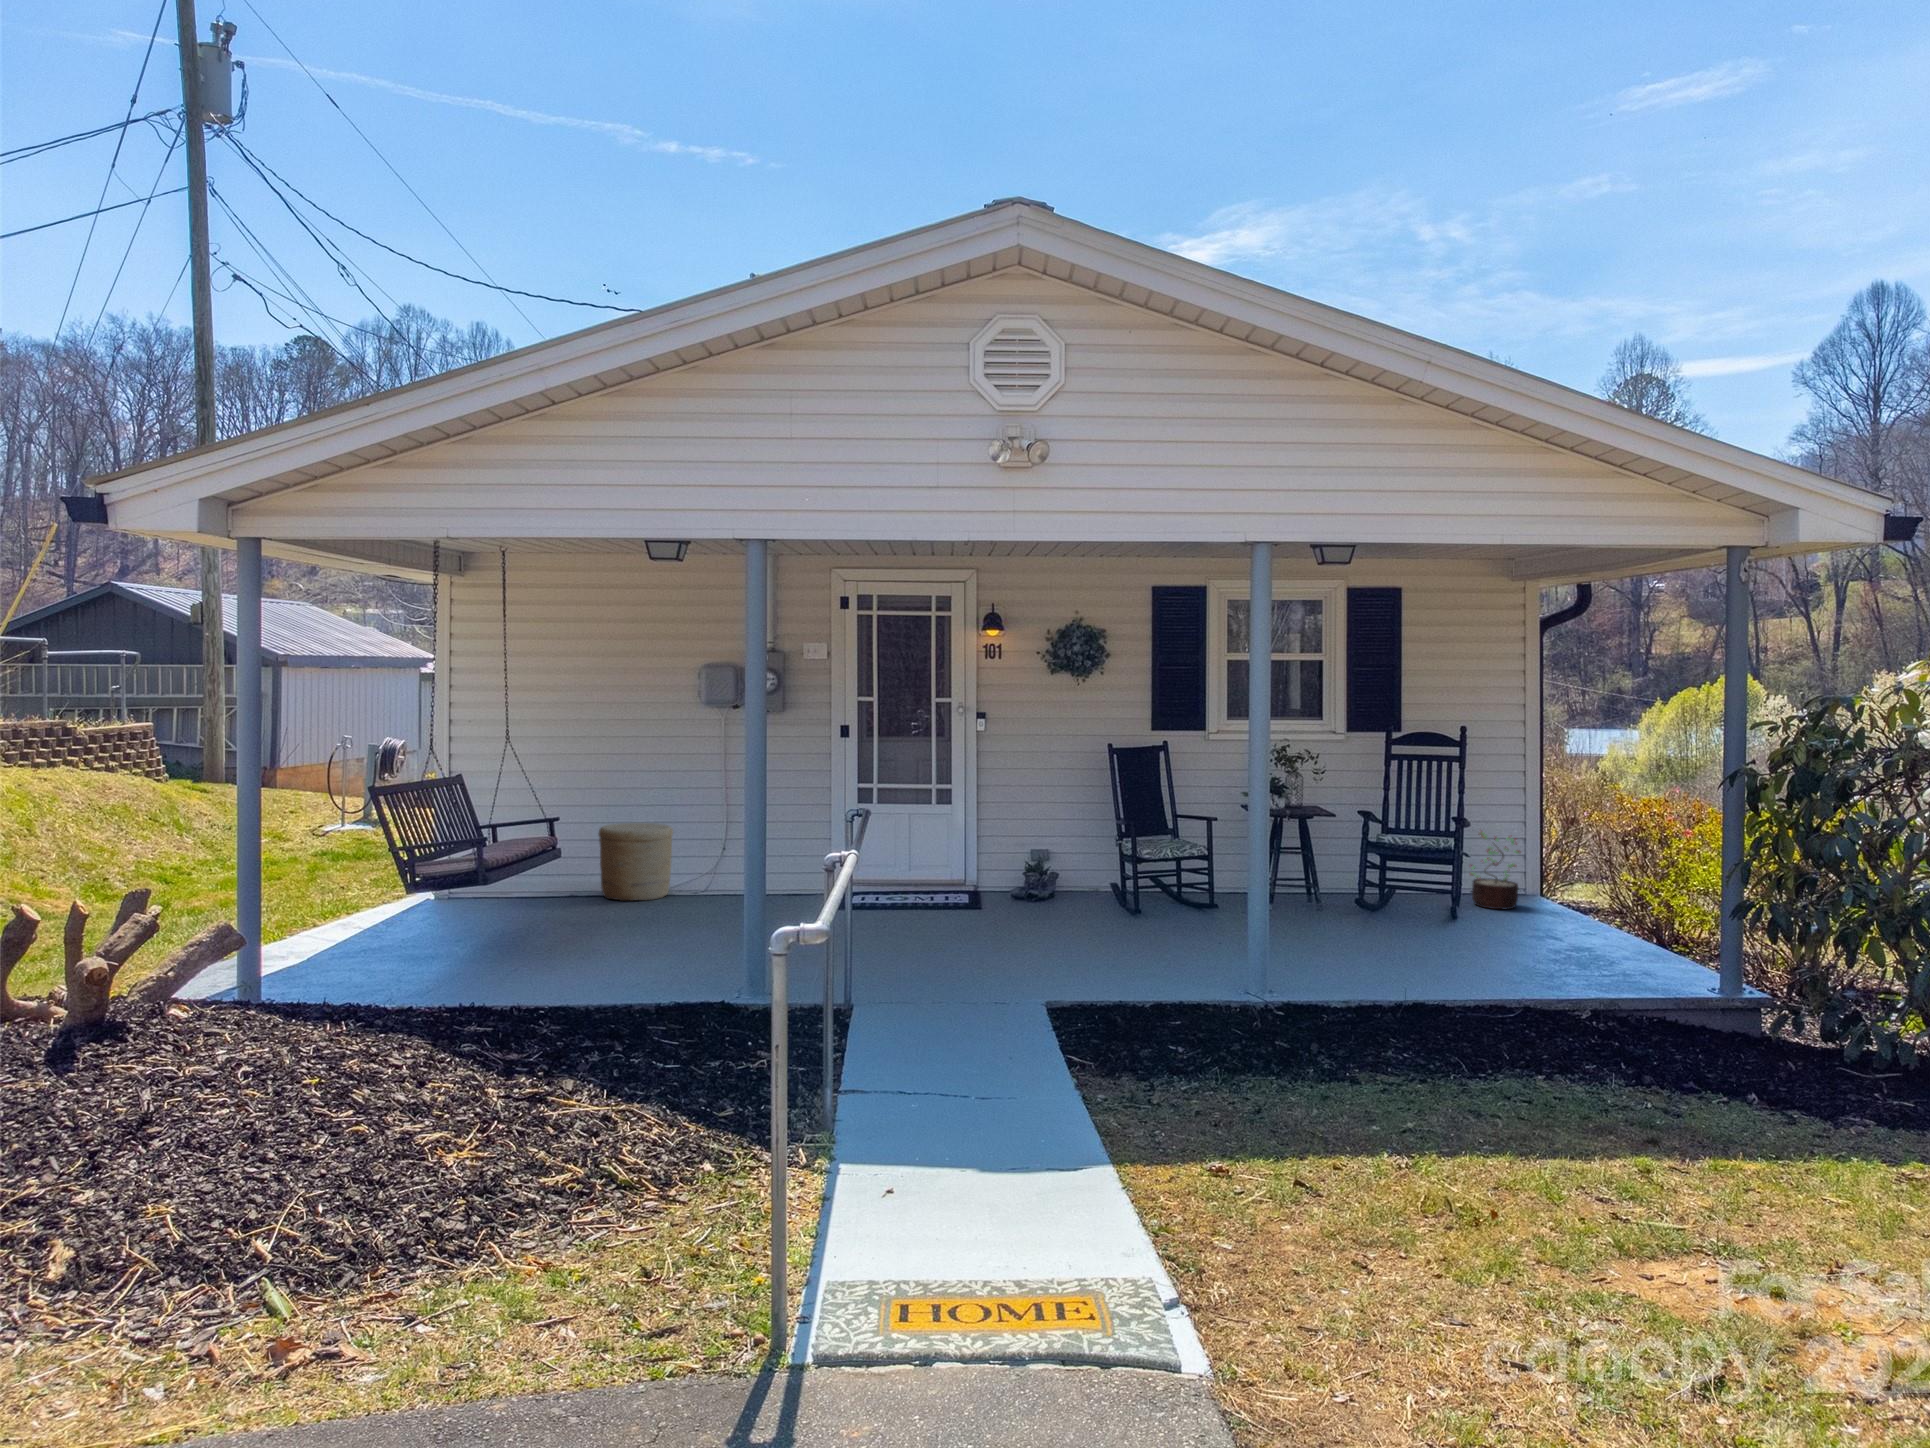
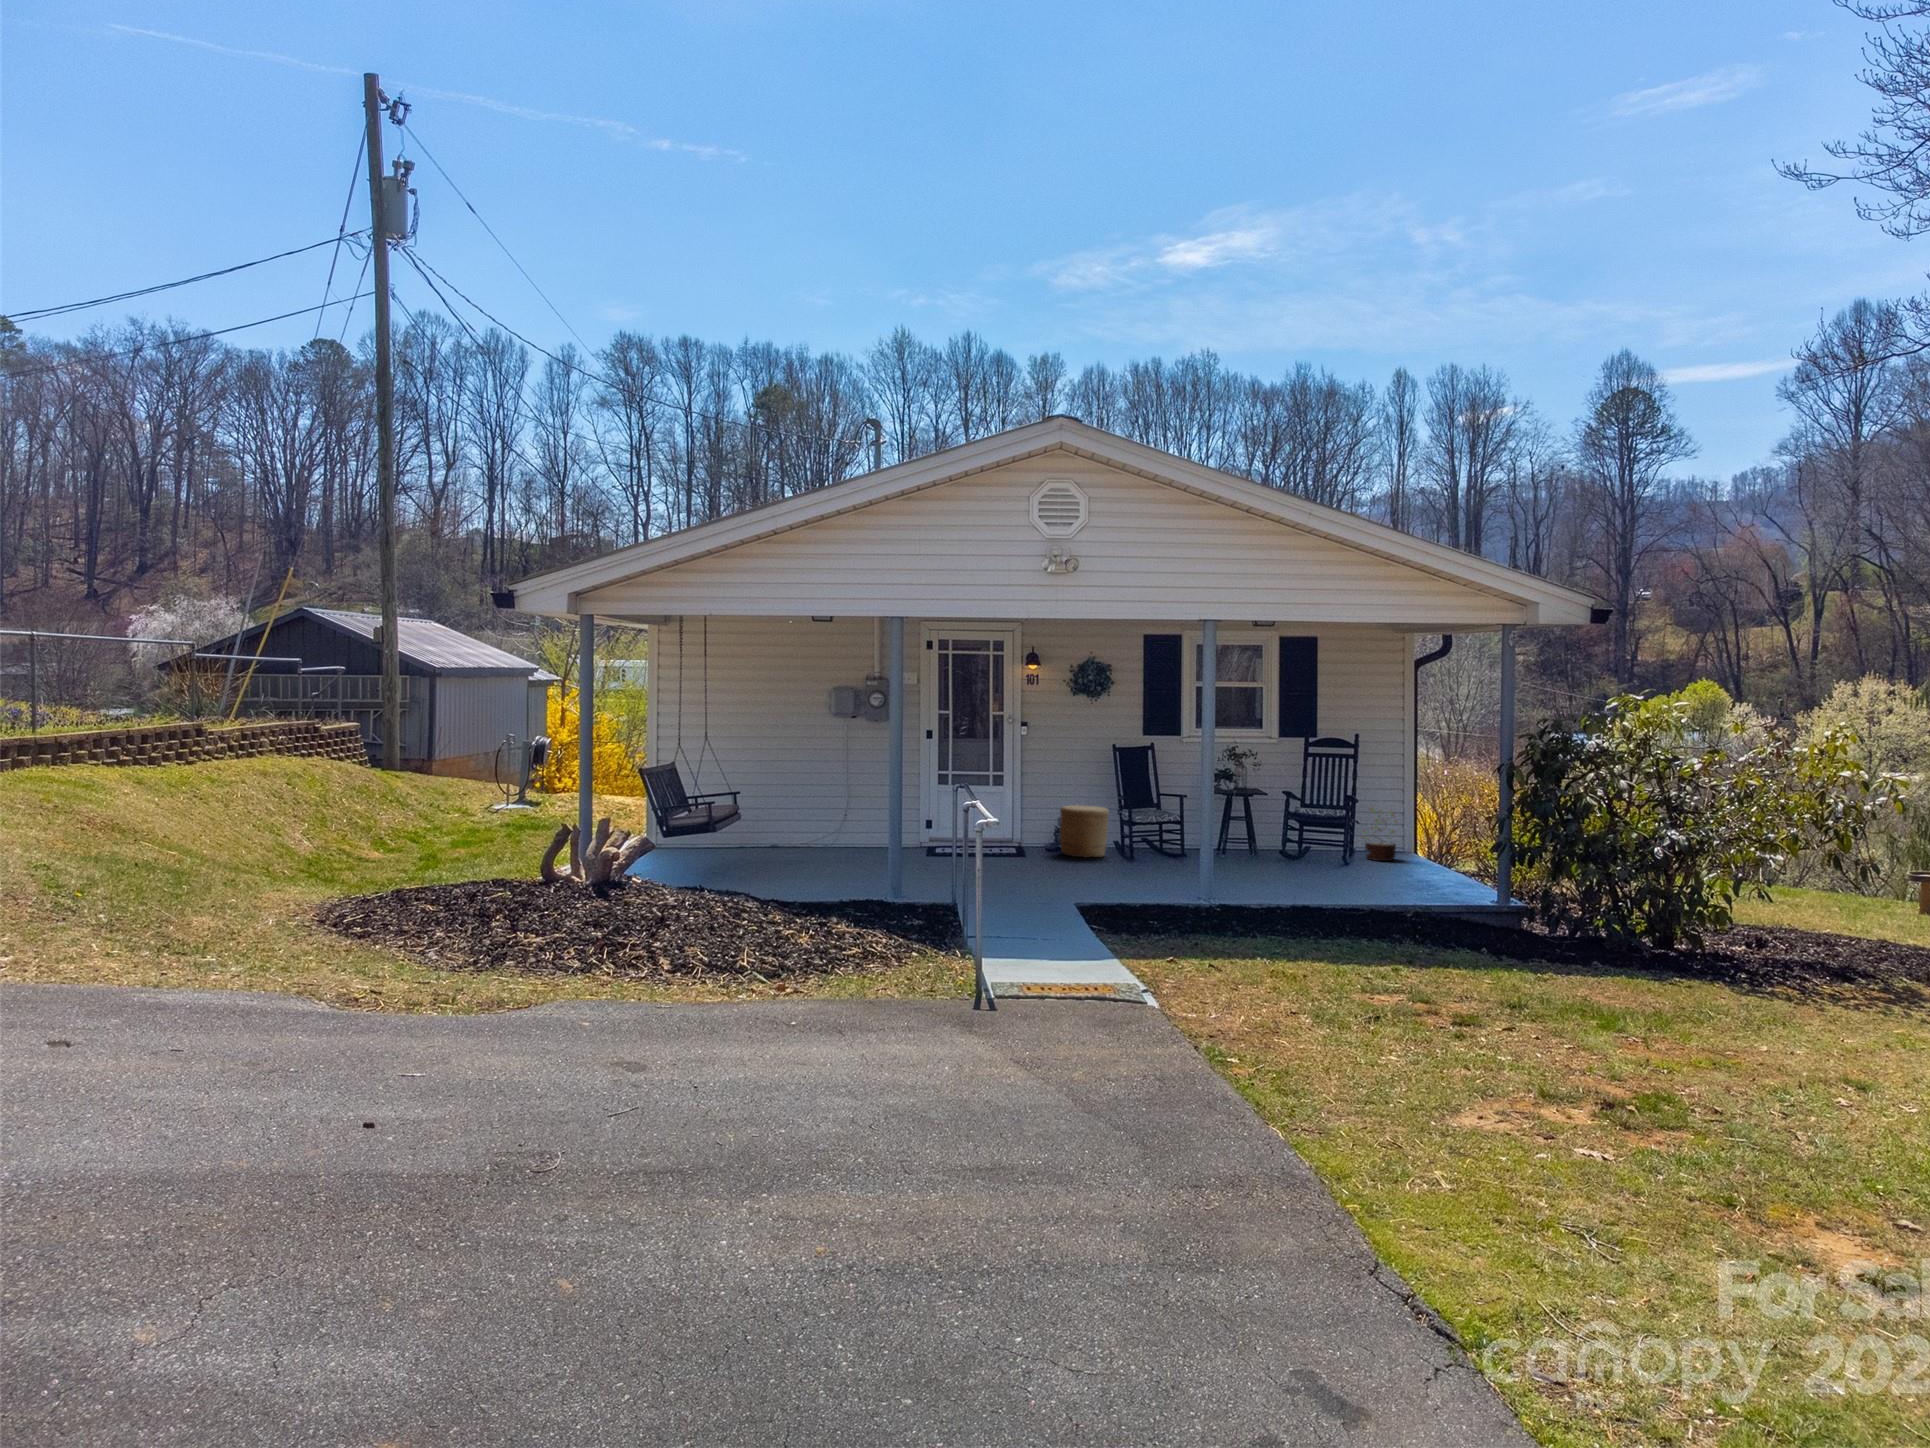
woven basket: present [598,823,673,901] -> present [1060,805,1109,857]

